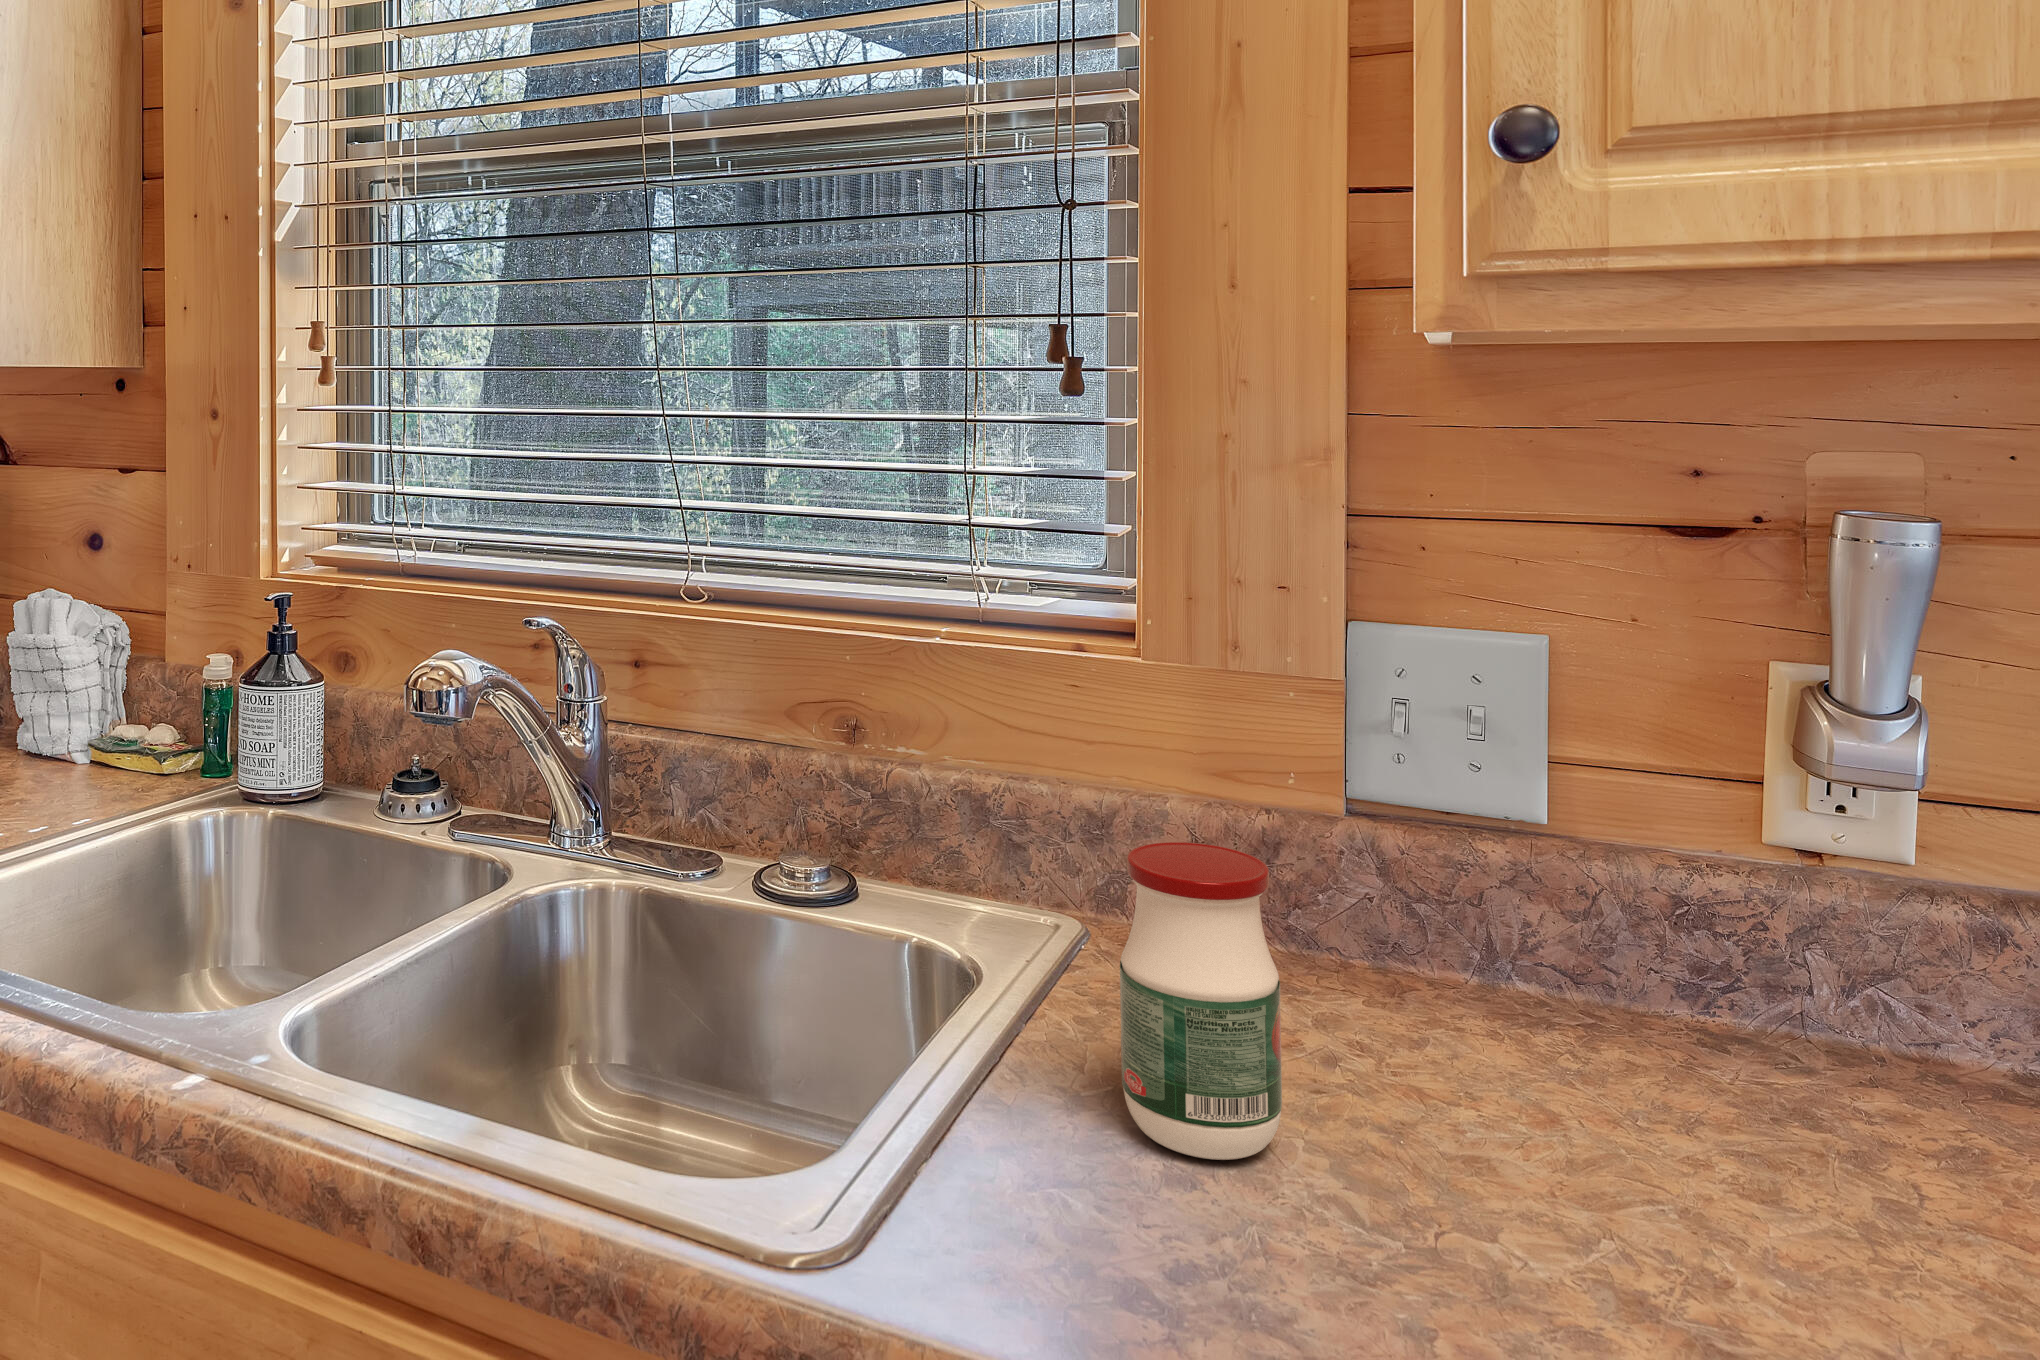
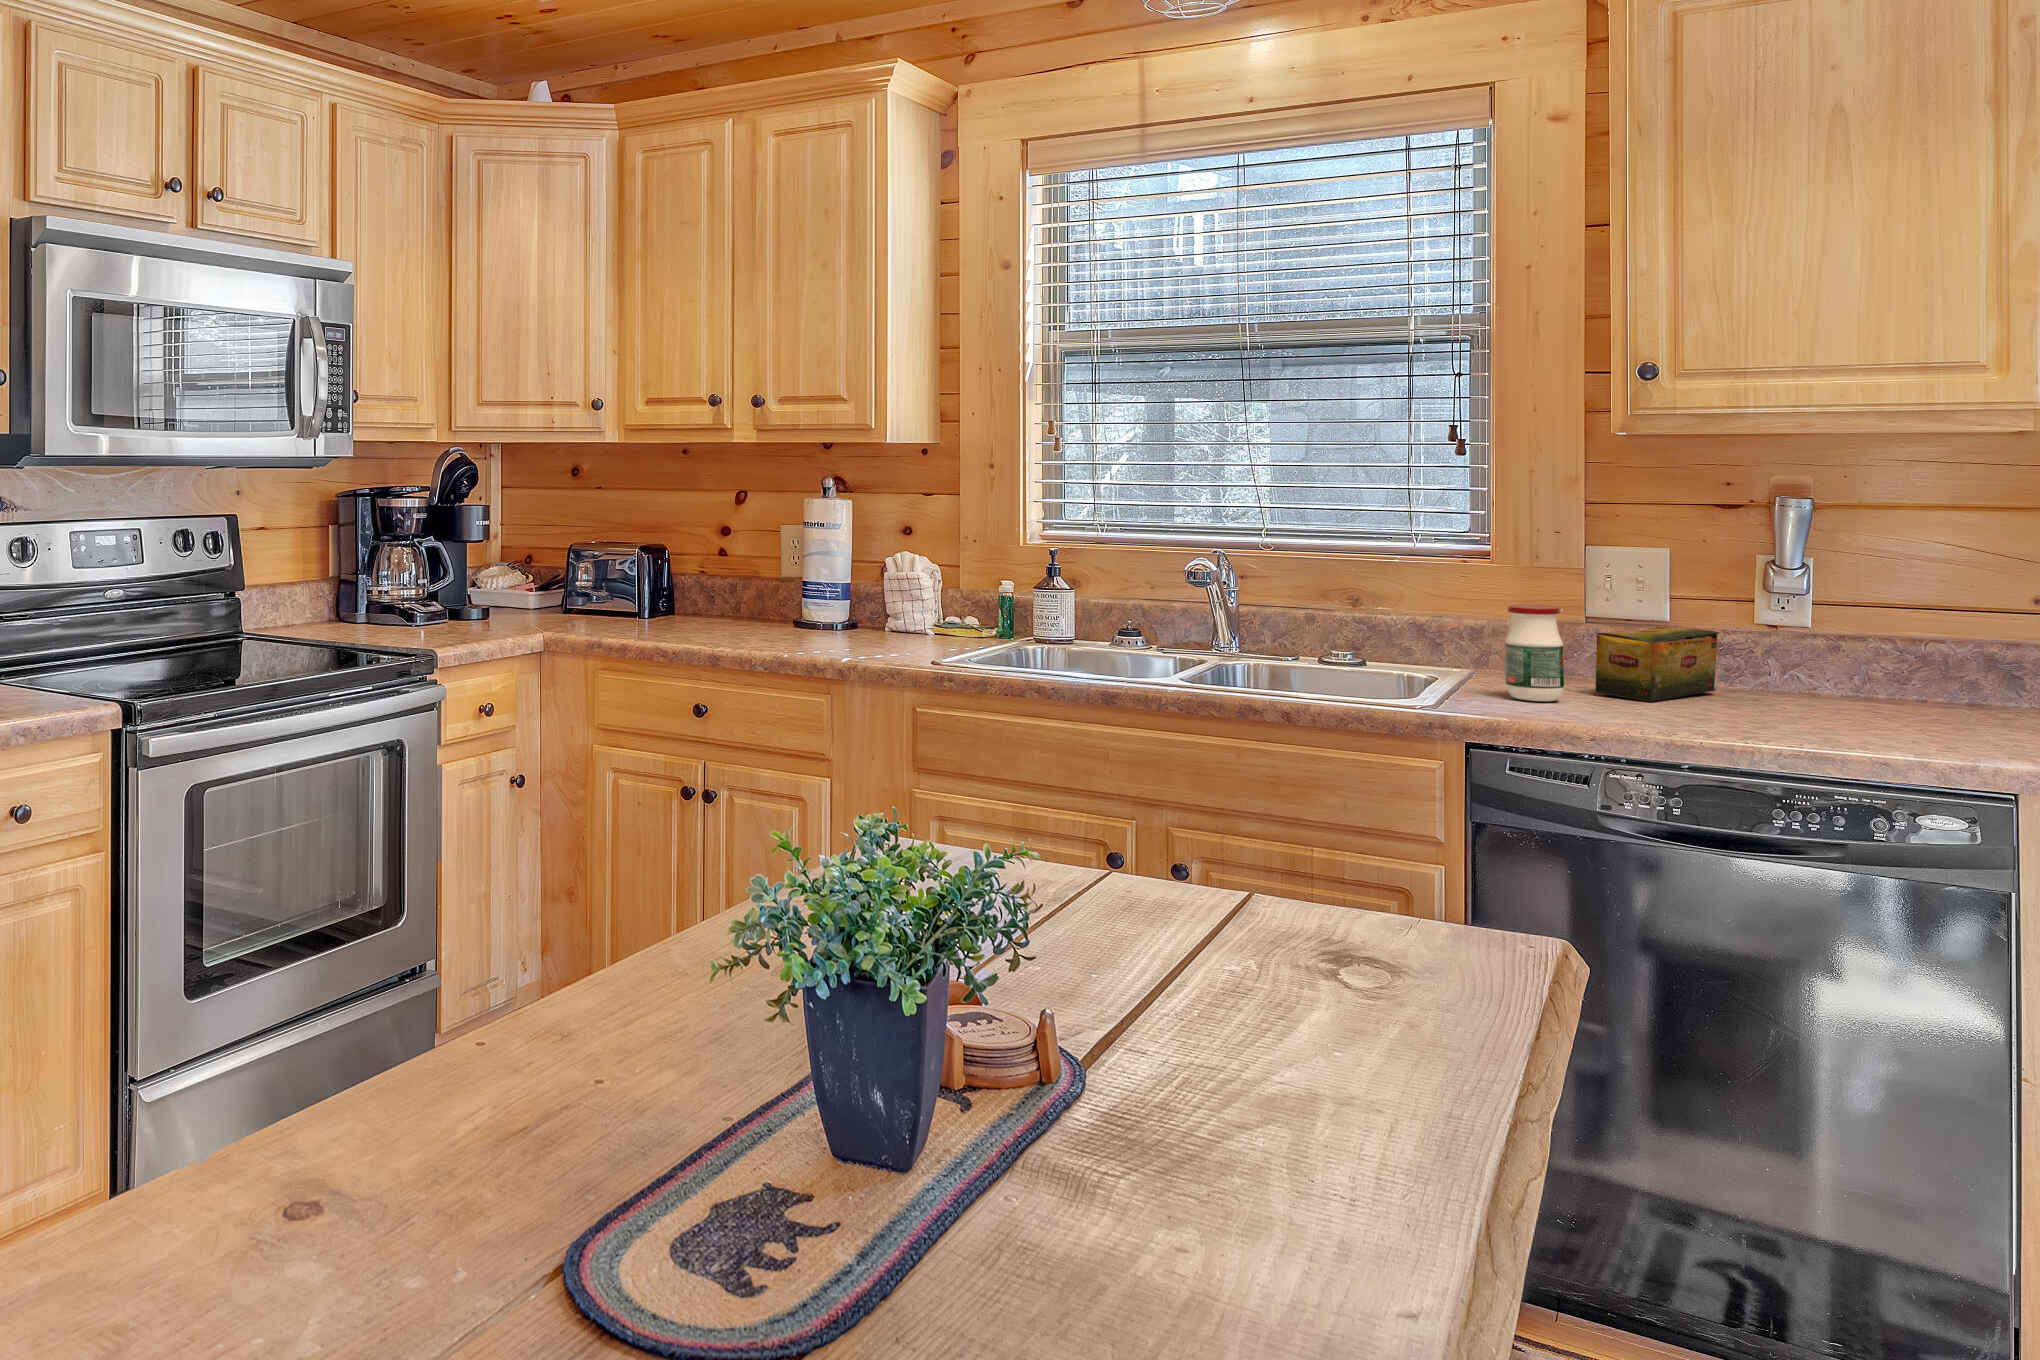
tea box: none [1369,846,1687,1138] -> present [1595,627,1719,702]

